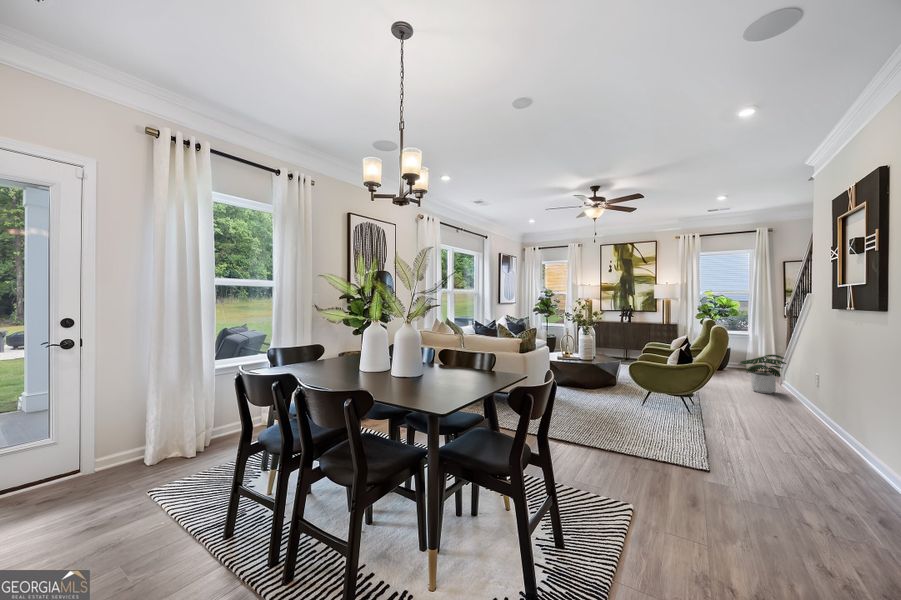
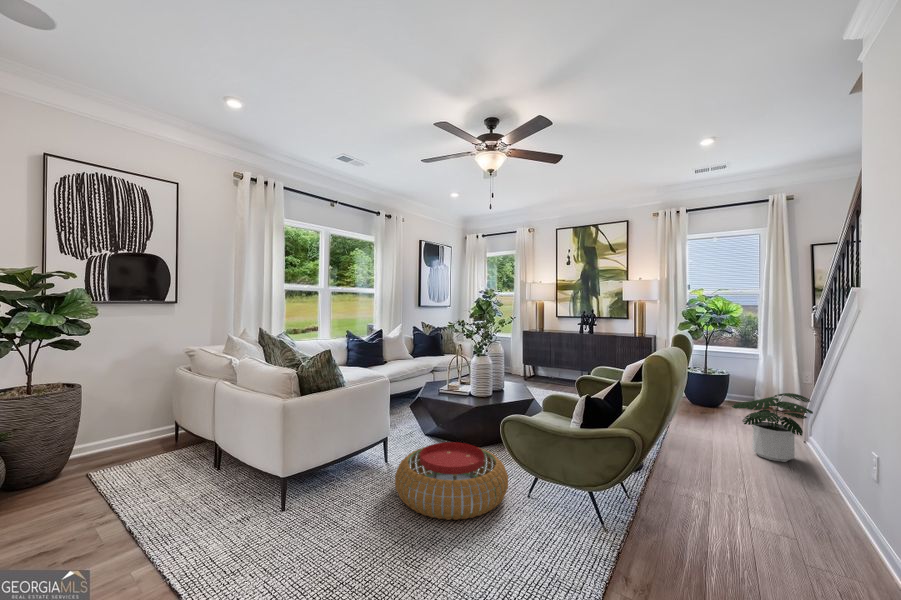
pouf: none [566,380,631,413] -> present [395,442,508,520]

